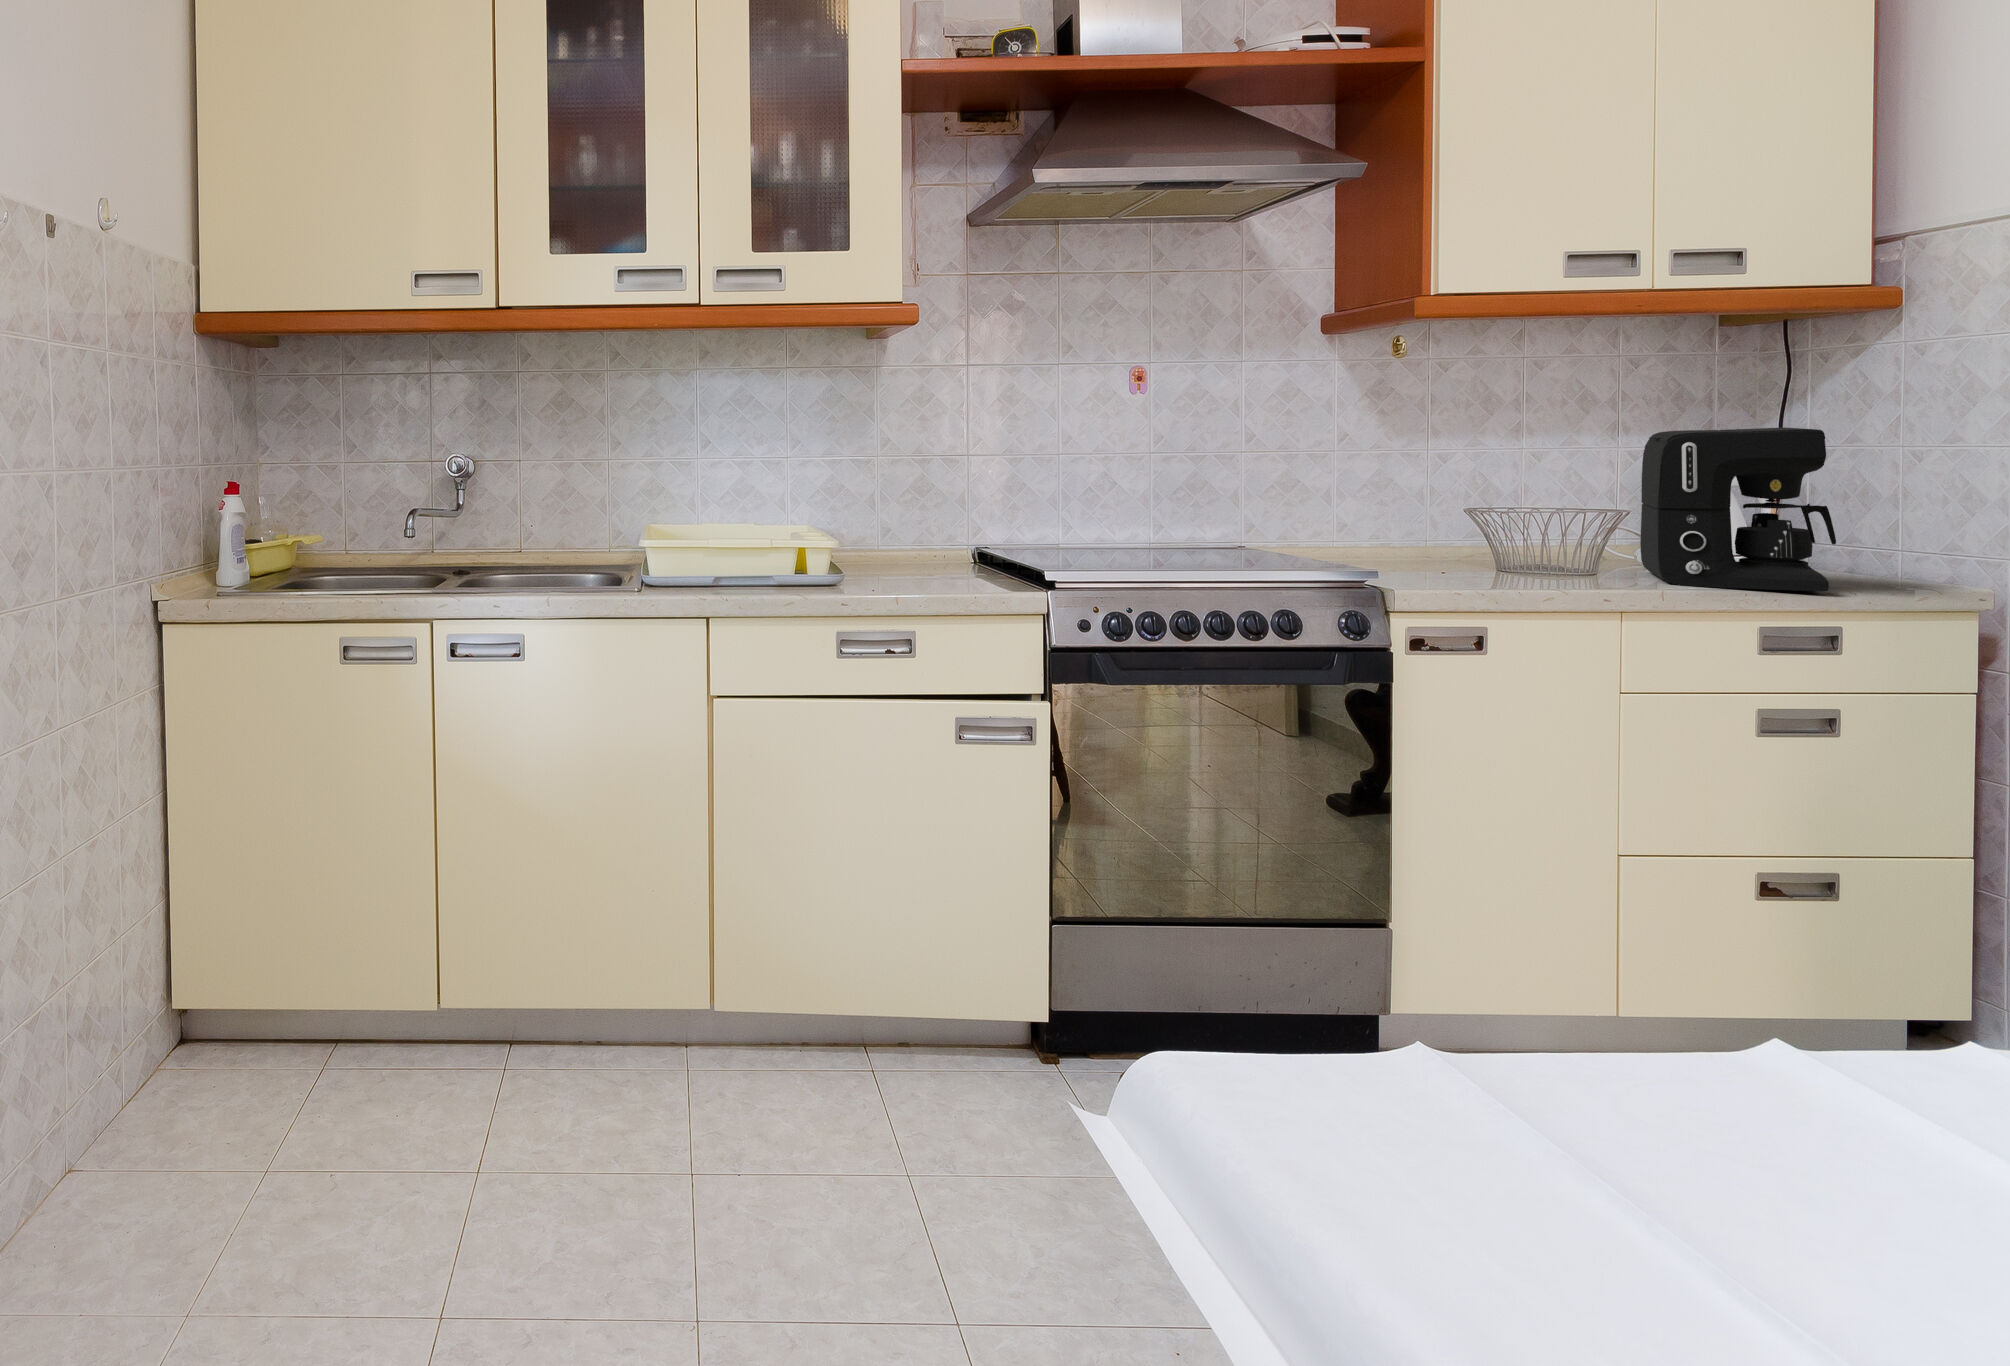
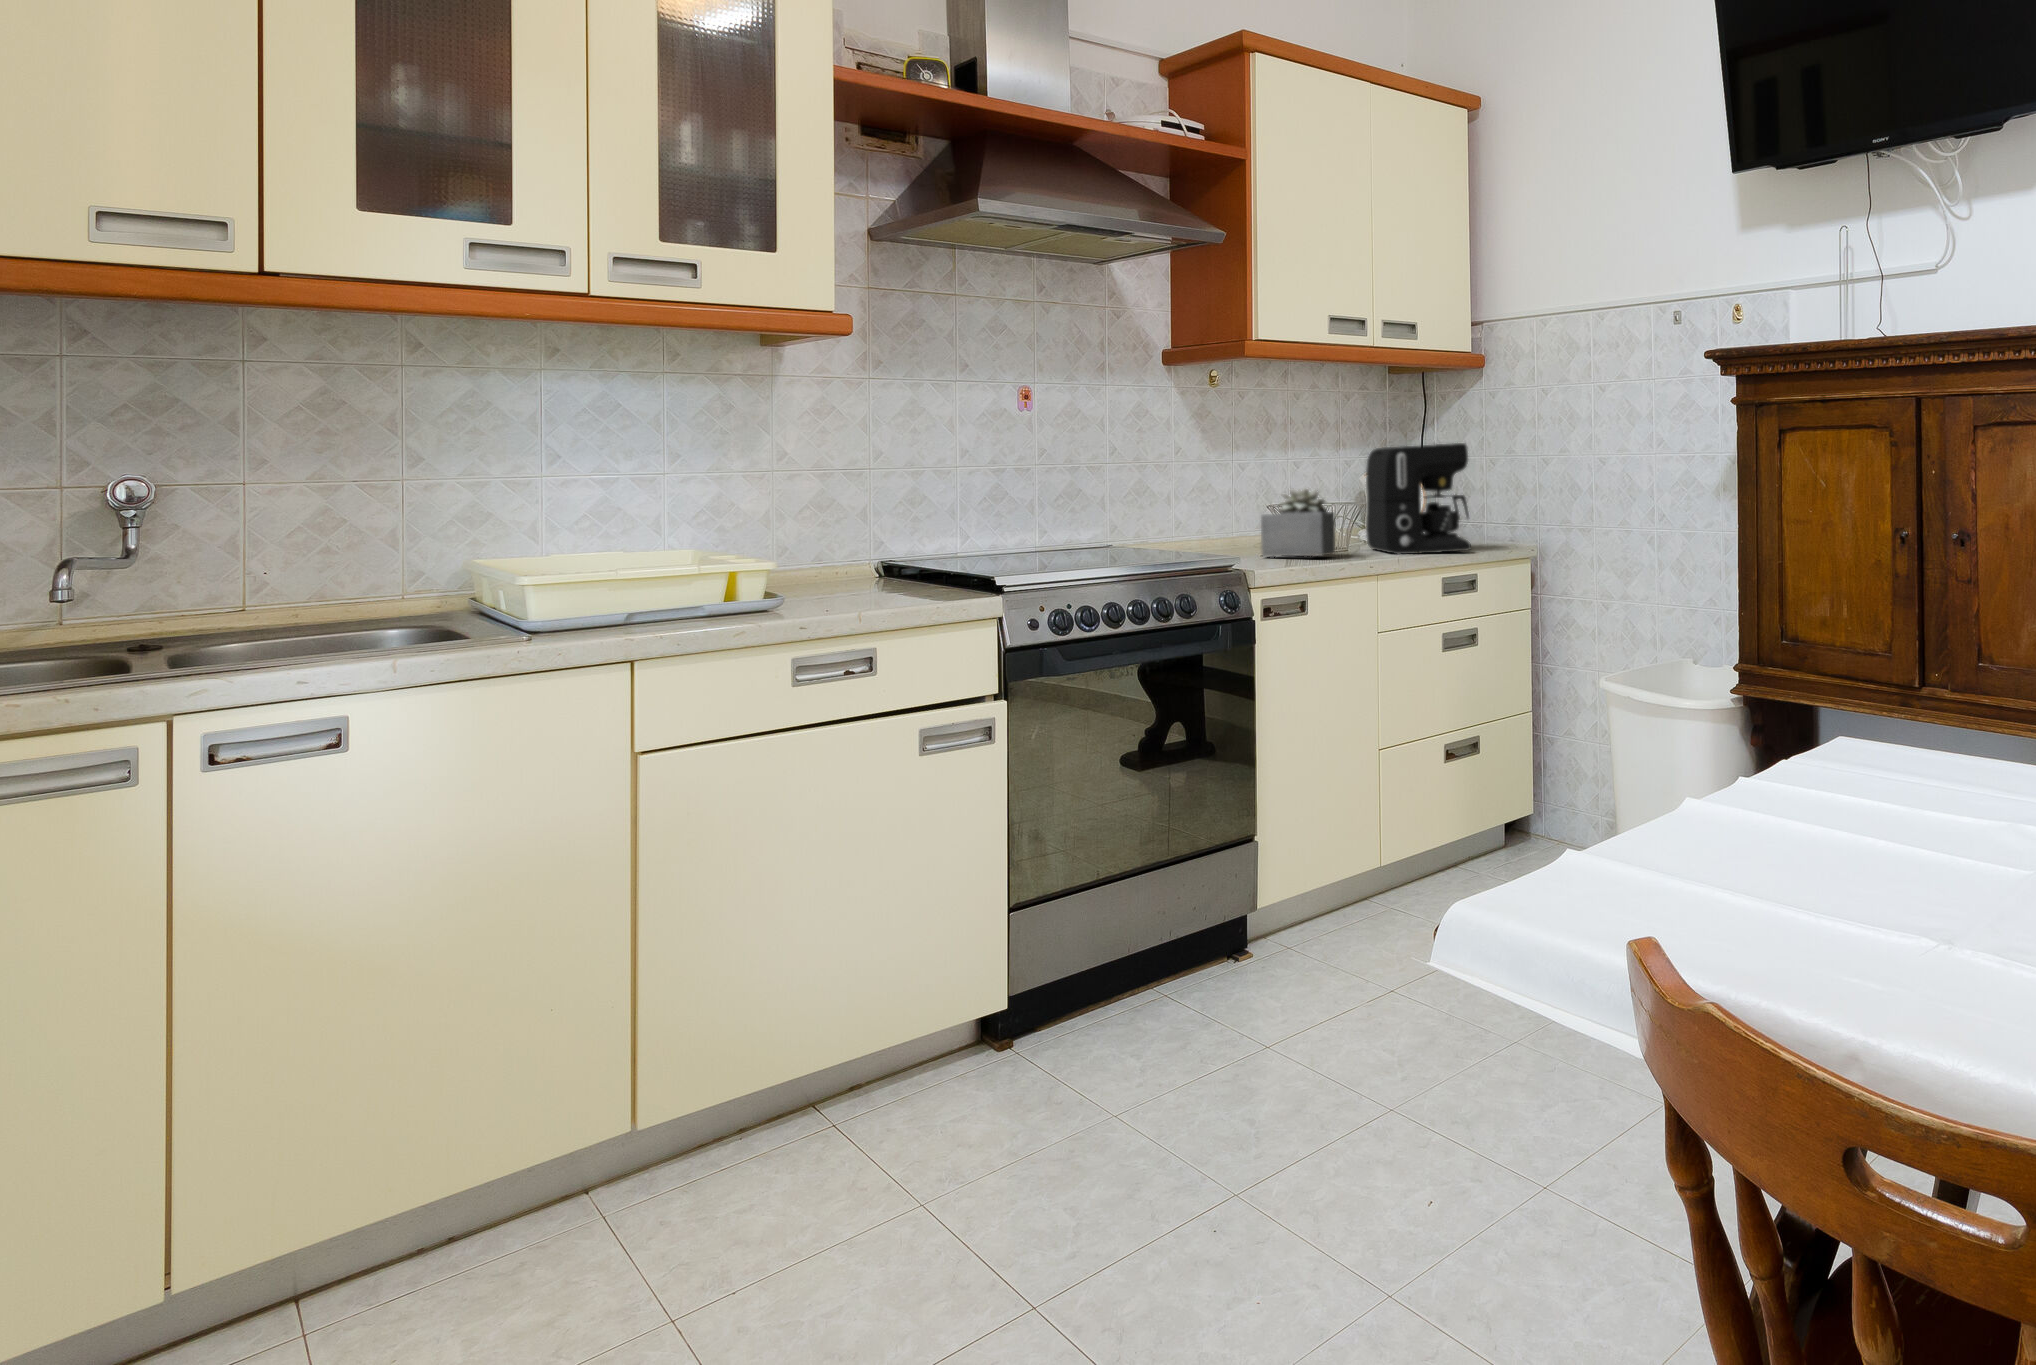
succulent plant: none [1436,484,1559,578] -> present [1261,488,1335,557]

